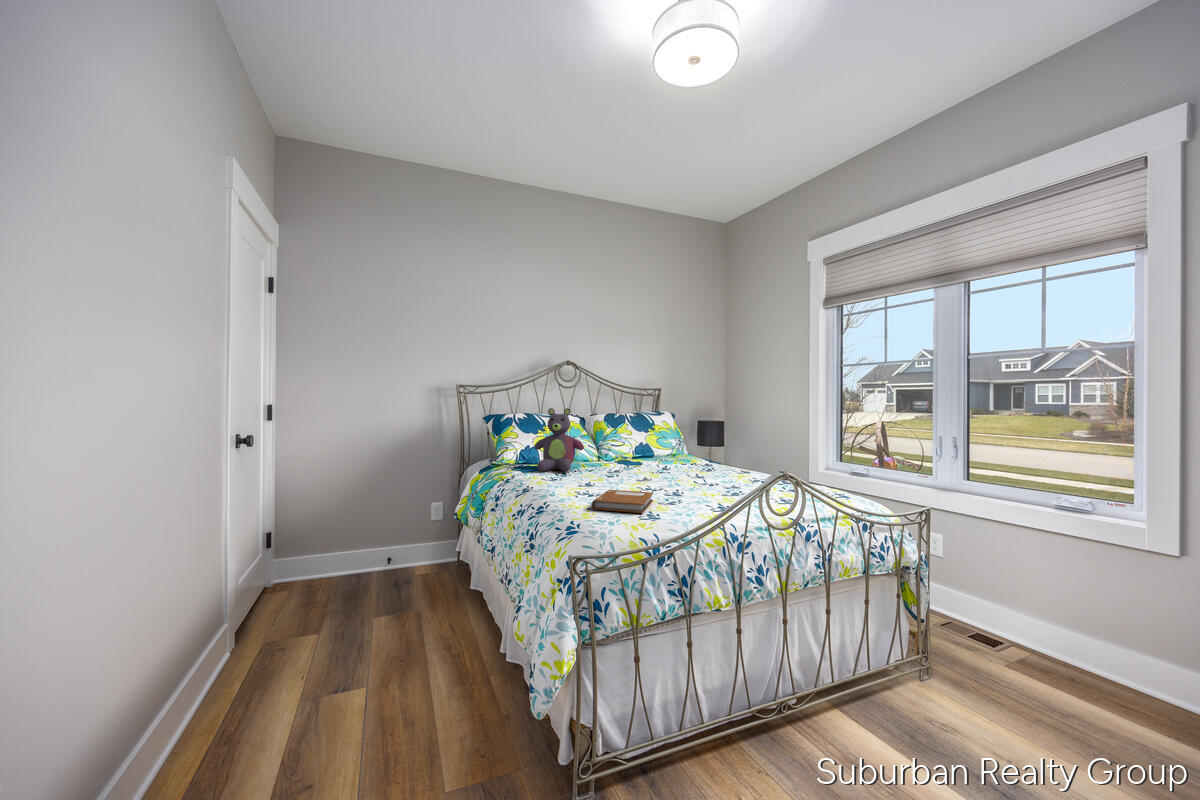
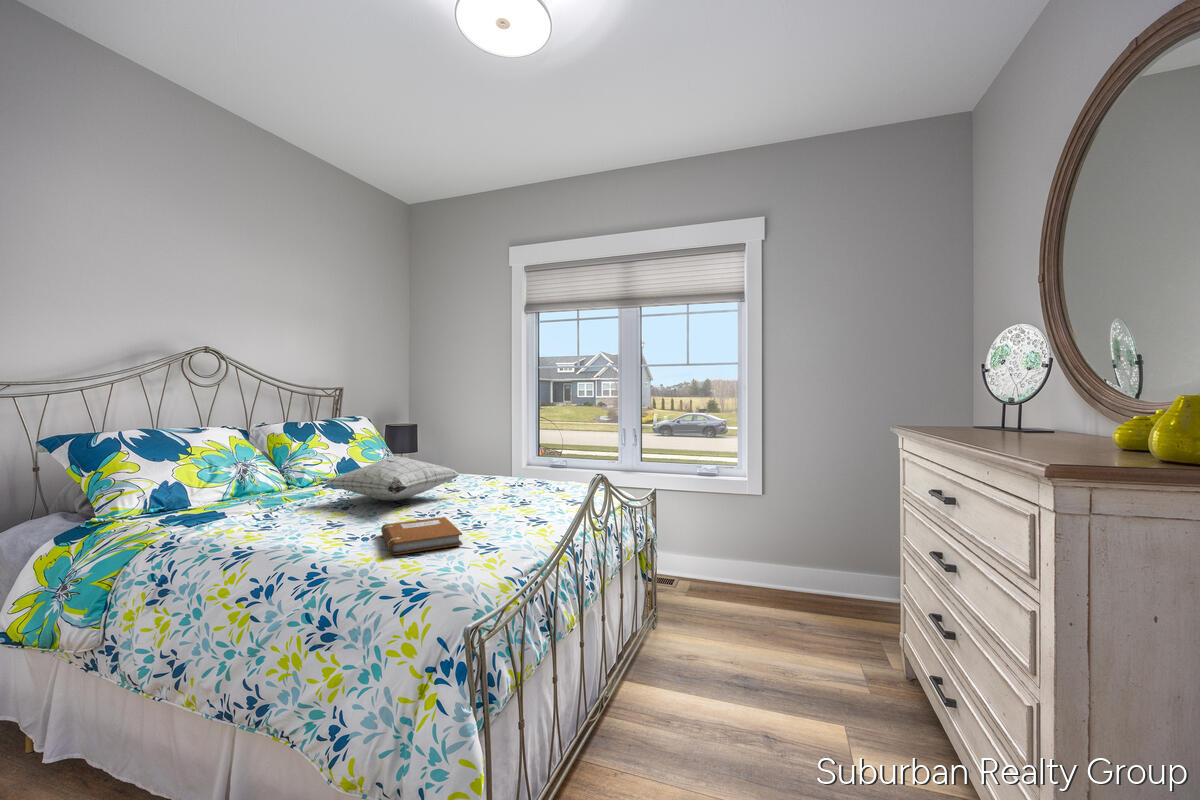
stuffed bear: present [534,408,584,472] -> none [188,418,283,517]
pillow: none [603,442,701,479] -> present [325,456,459,501]

